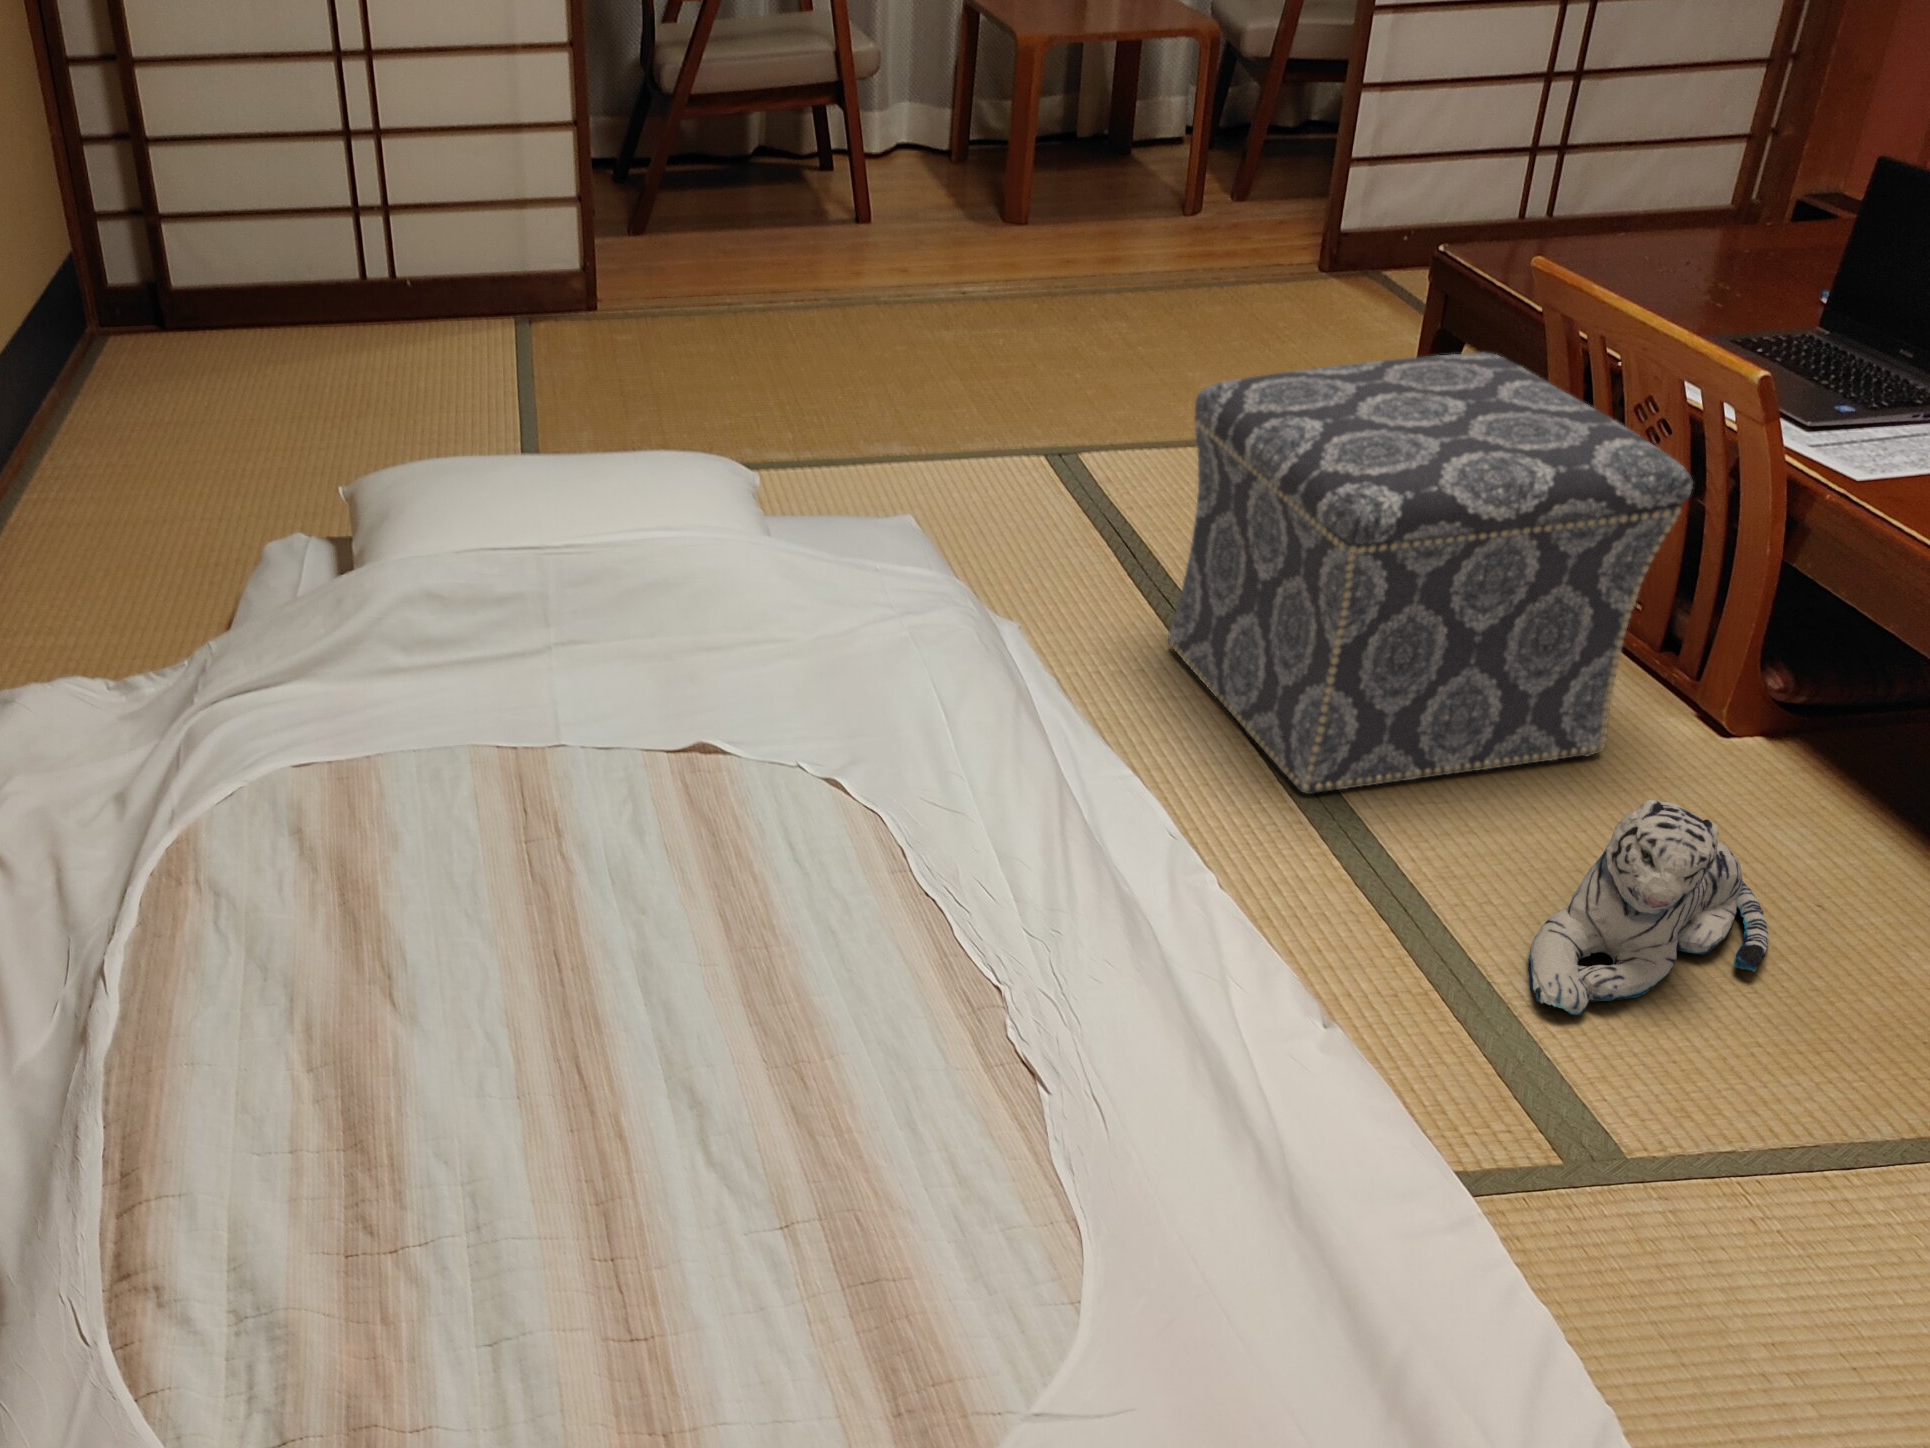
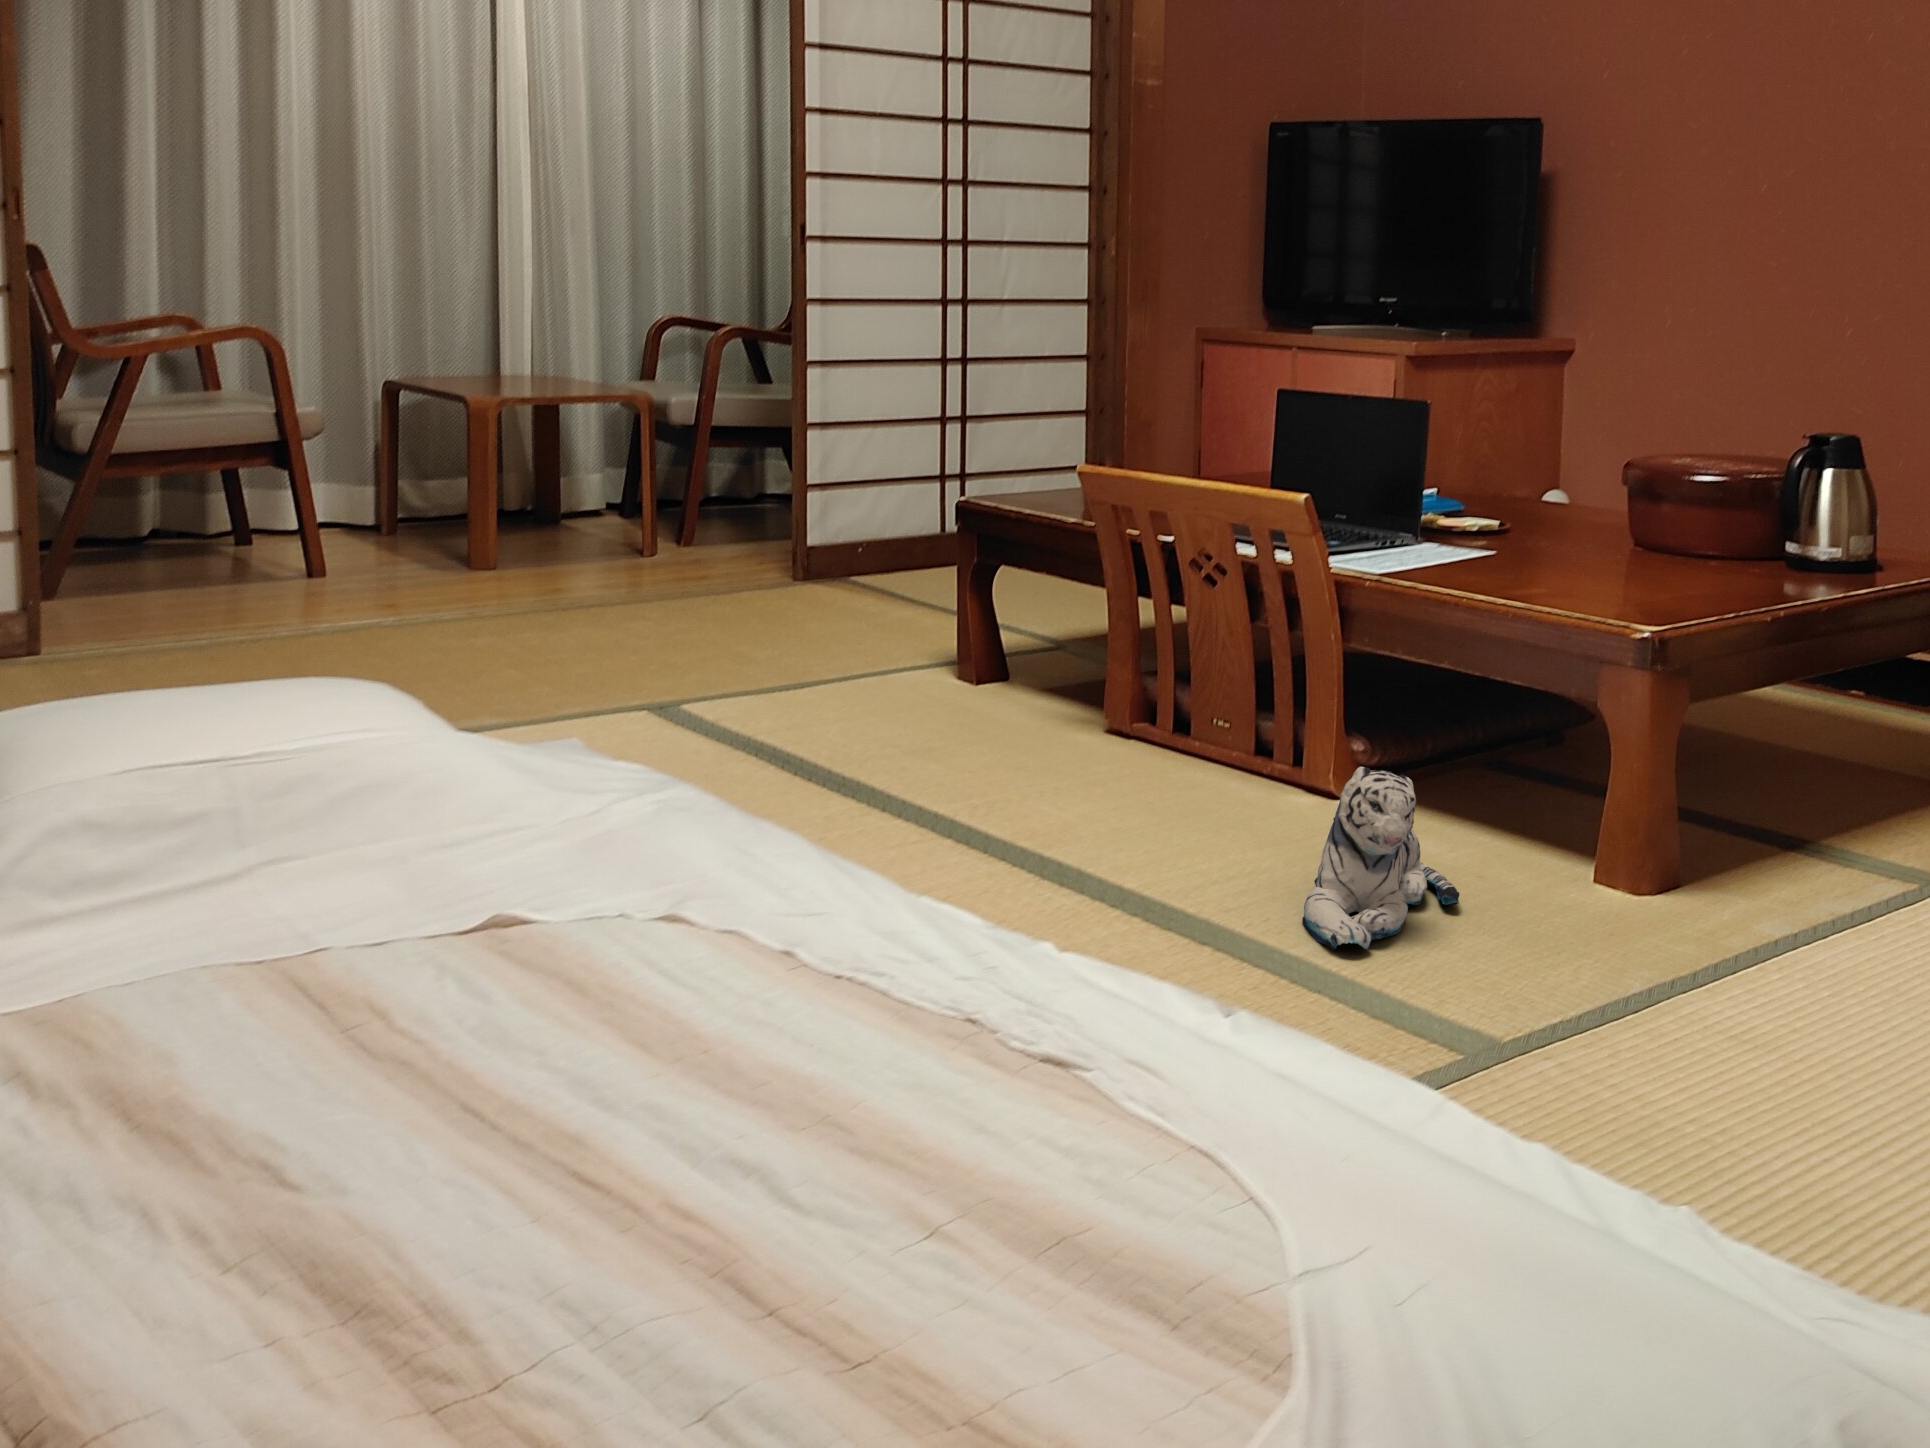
ottoman: present [1168,352,1693,794] -> none [870,519,1278,873]

